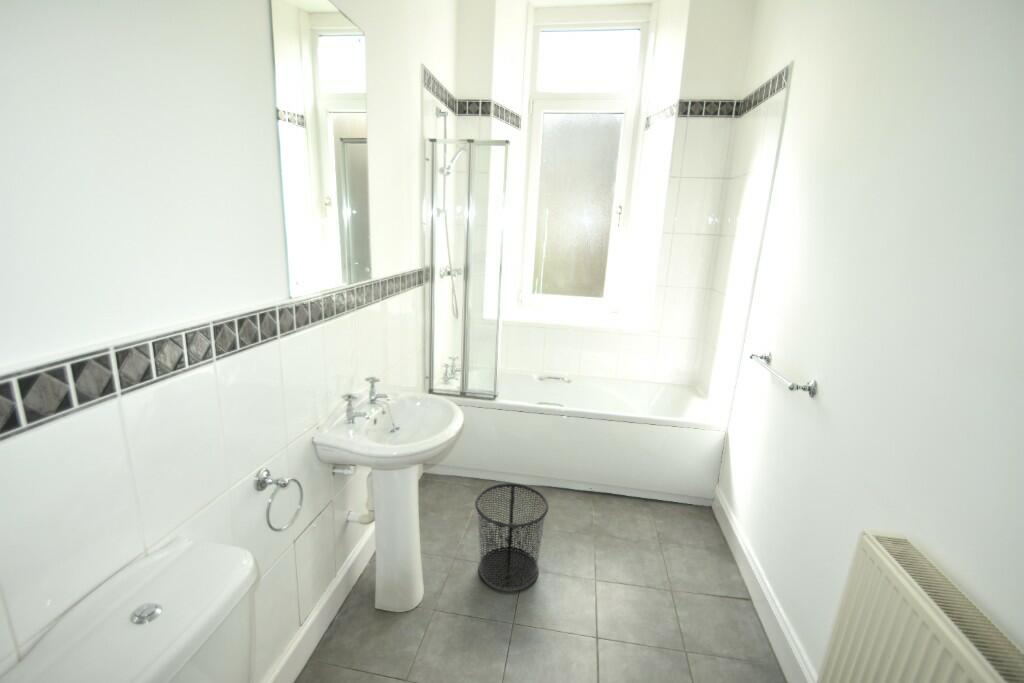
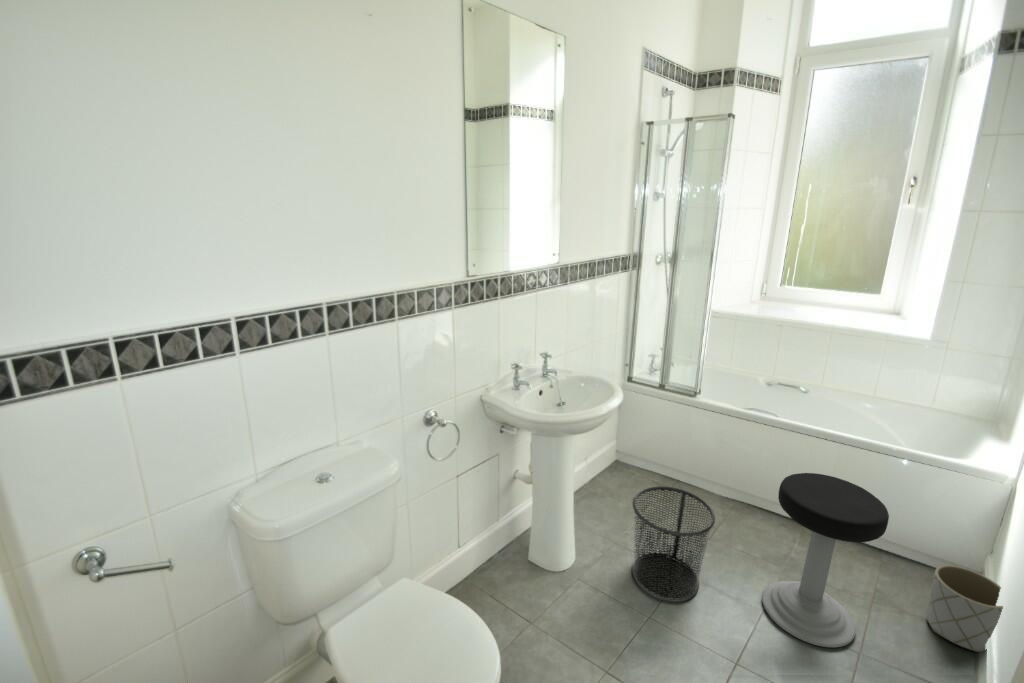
stool: none [583,440,663,577] -> present [762,473,889,647]
planter: none [676,483,720,538] -> present [926,565,1003,652]

